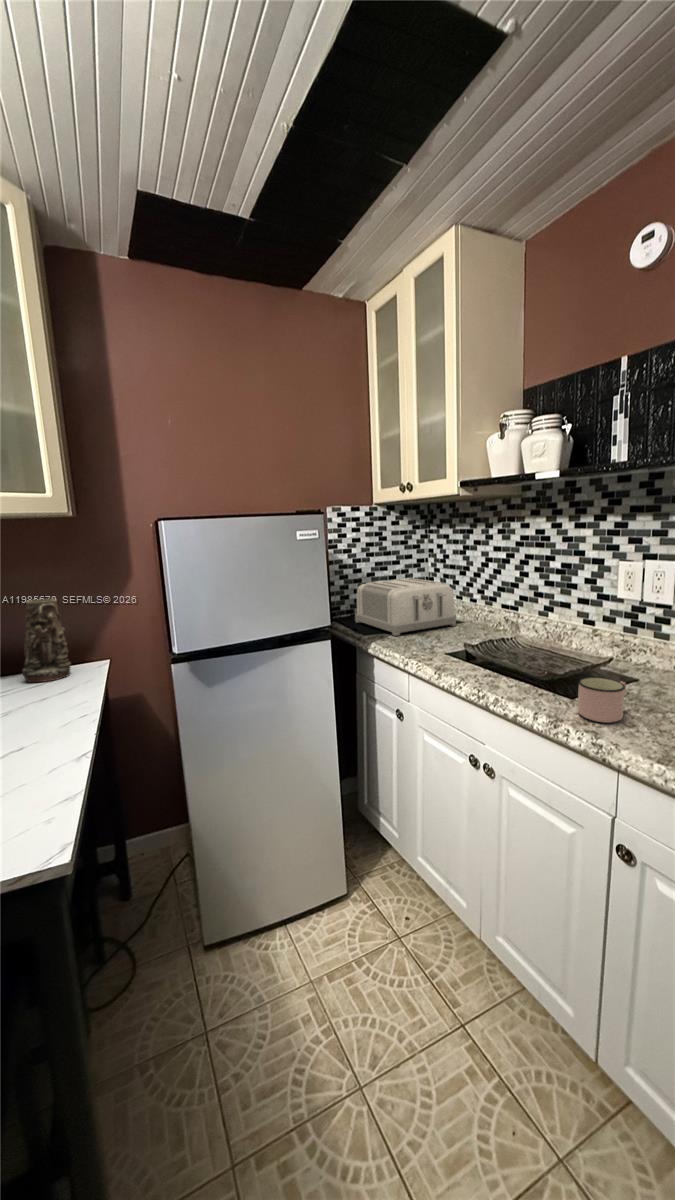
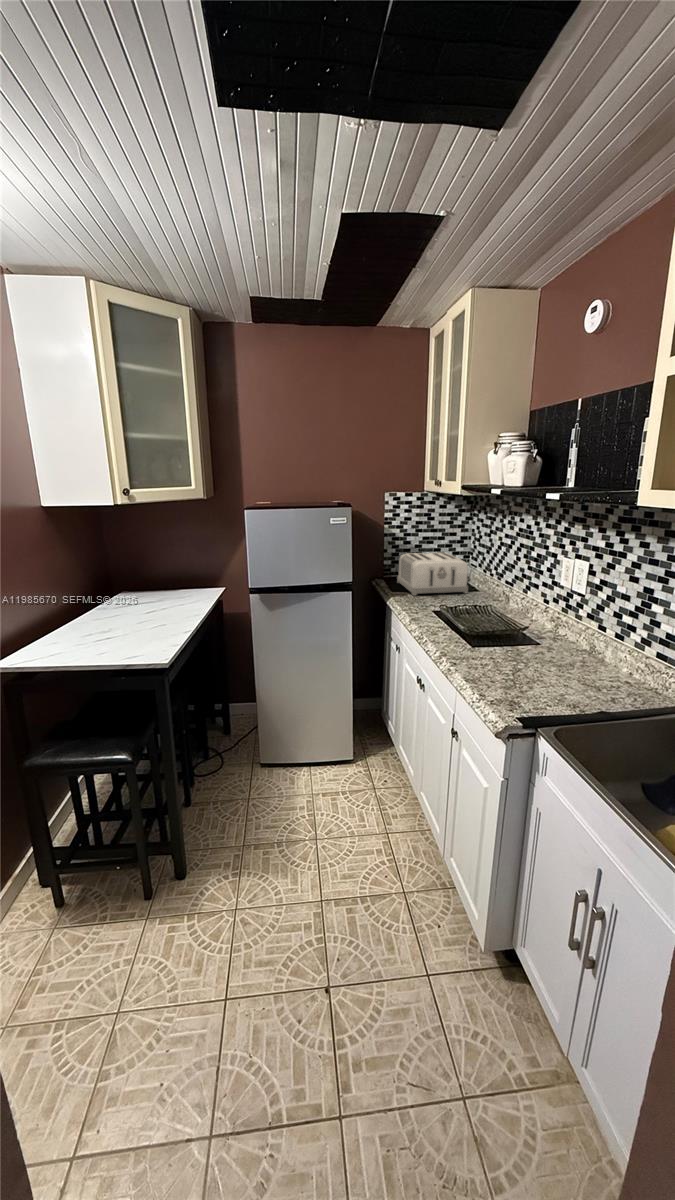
vase: present [22,599,71,682] -> none [176,548,202,597]
mug: present [578,677,626,723] -> none [462,634,497,663]

